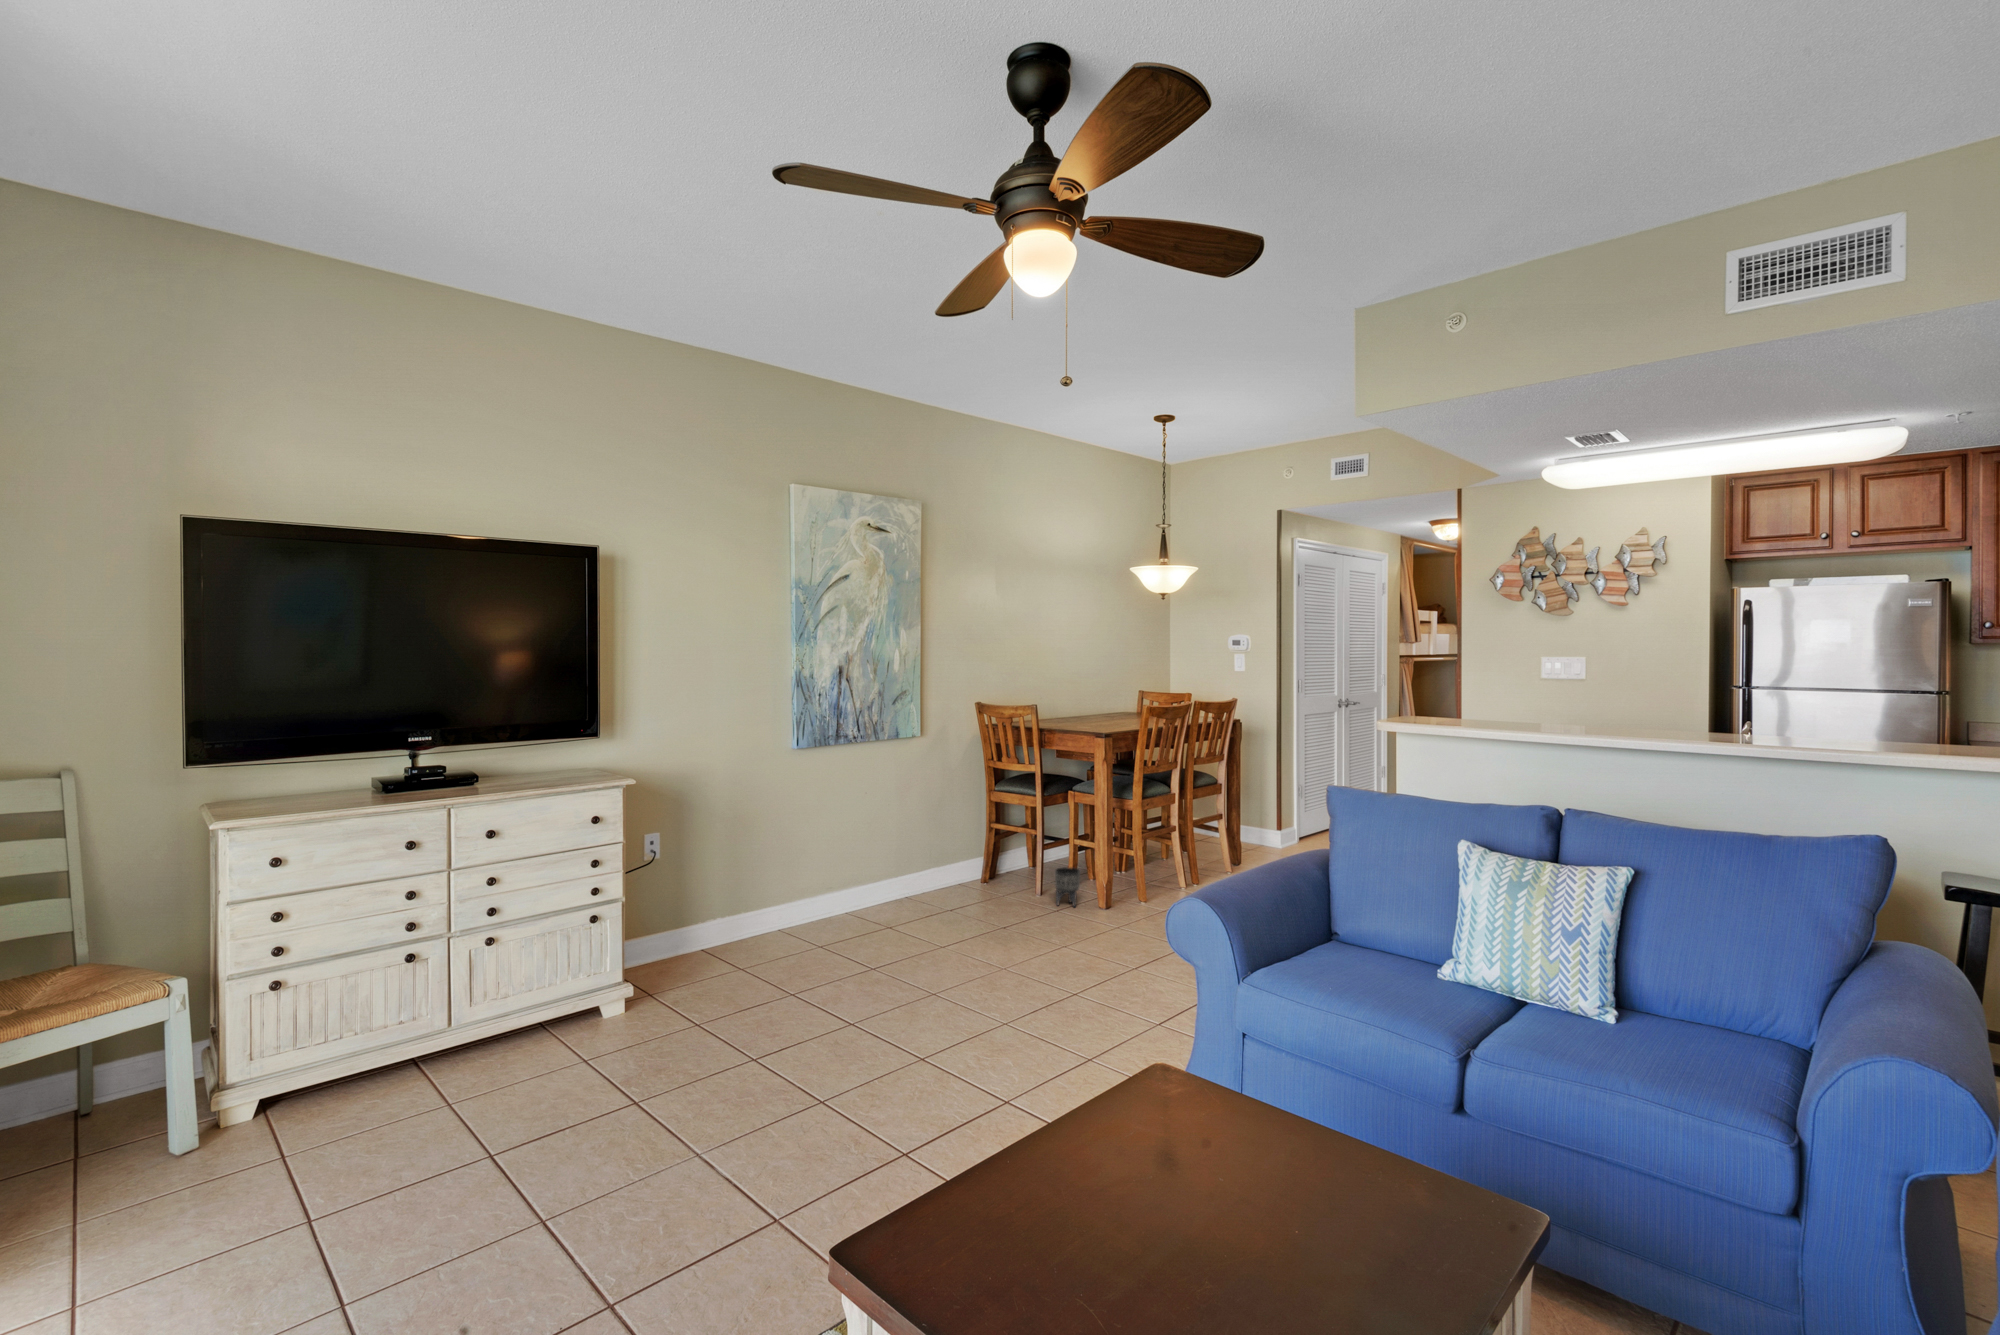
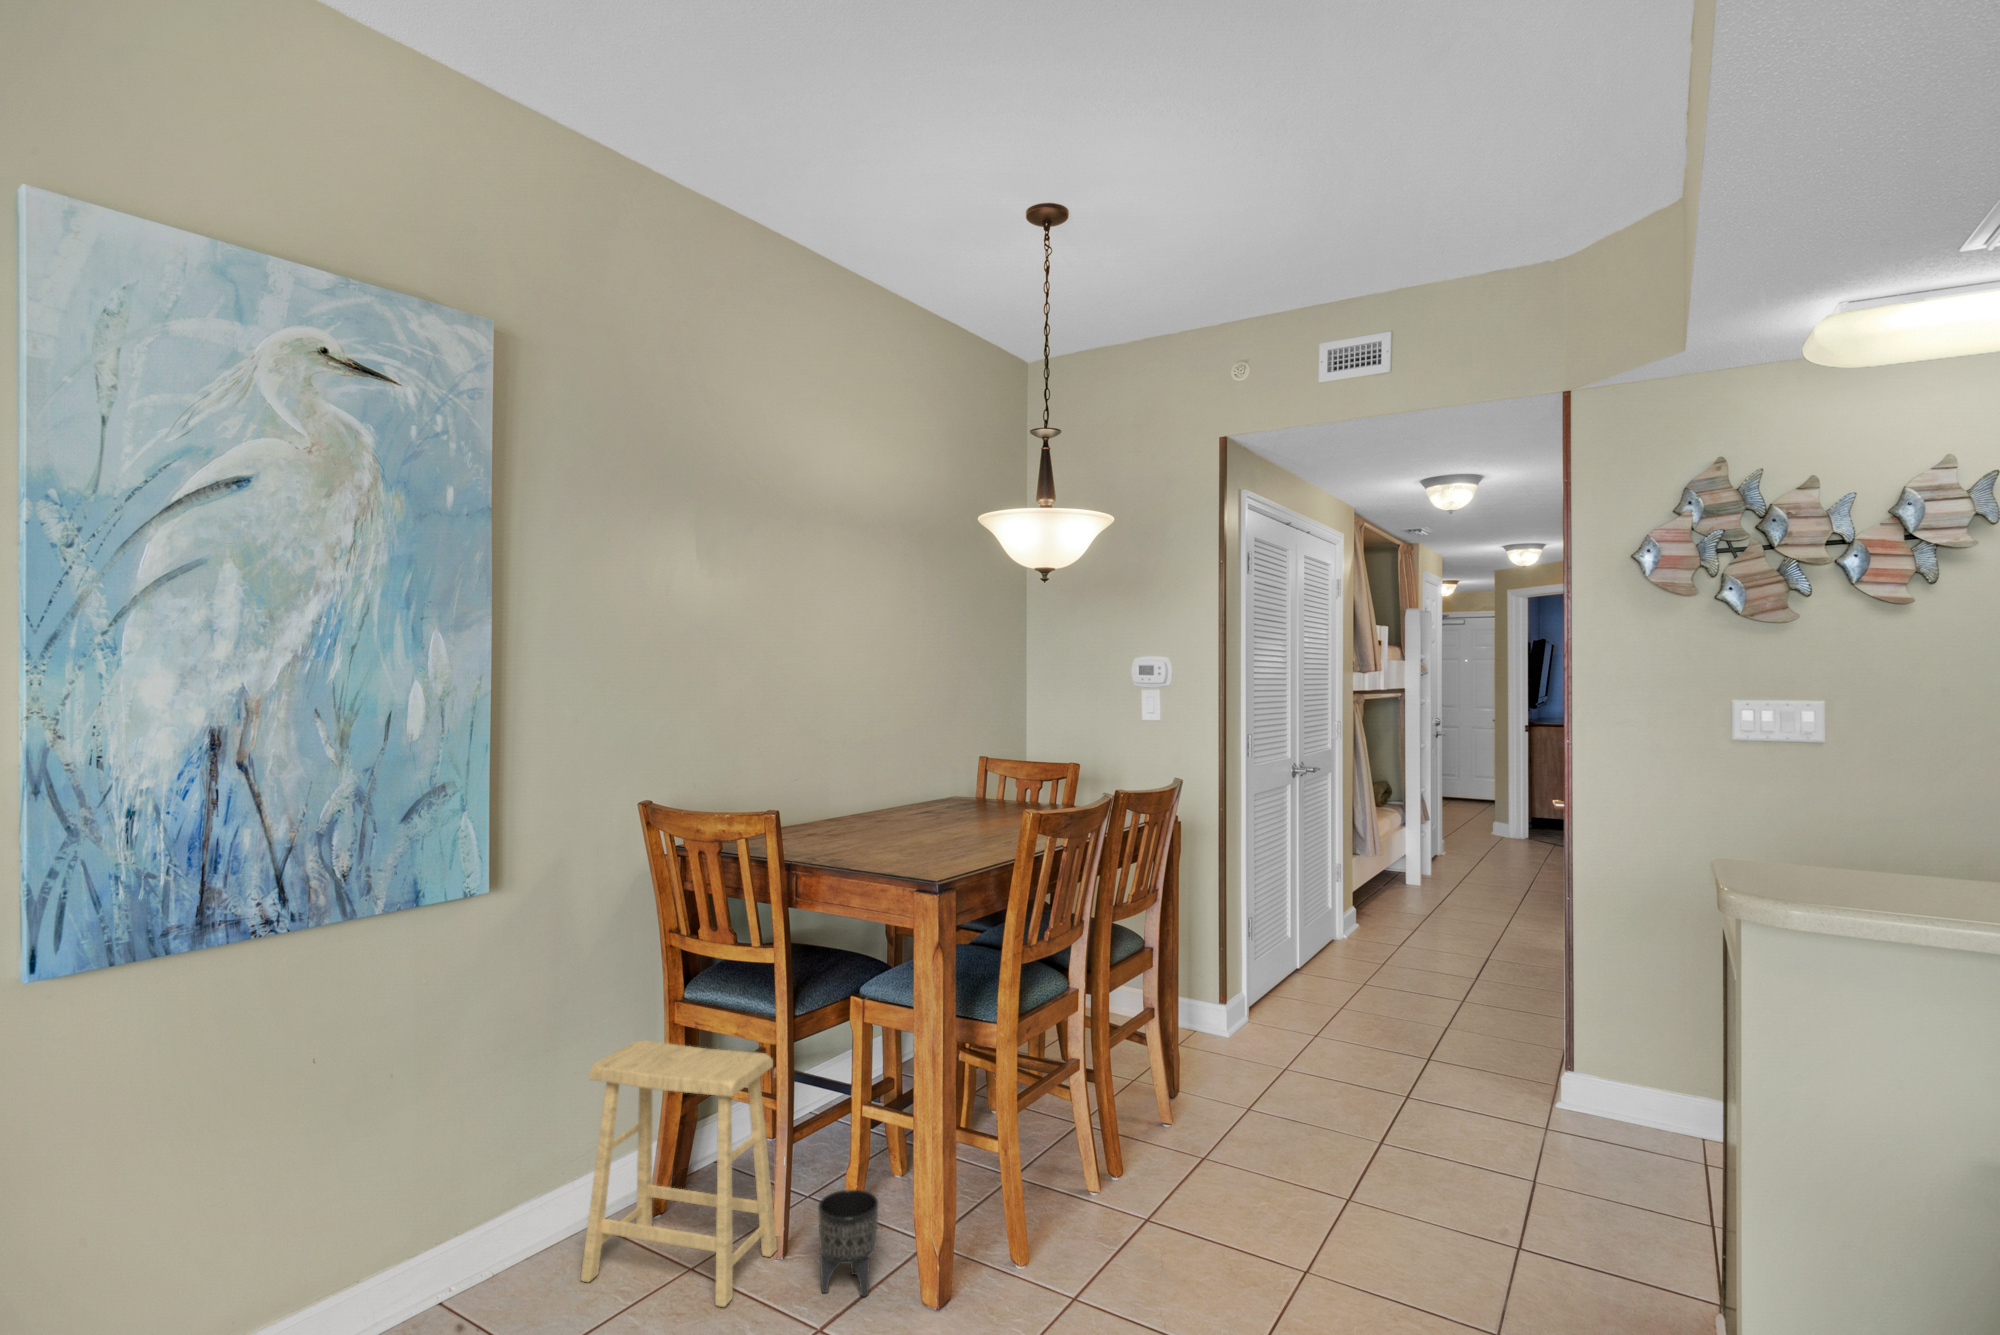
footstool: none [957,805,1037,906] -> present [581,1040,777,1307]

